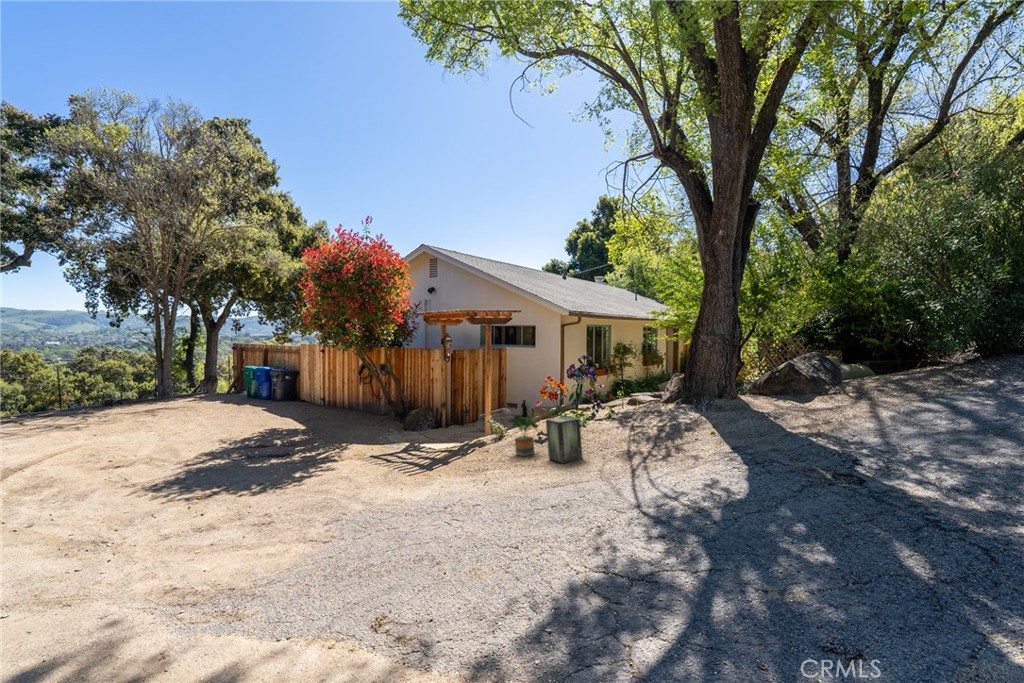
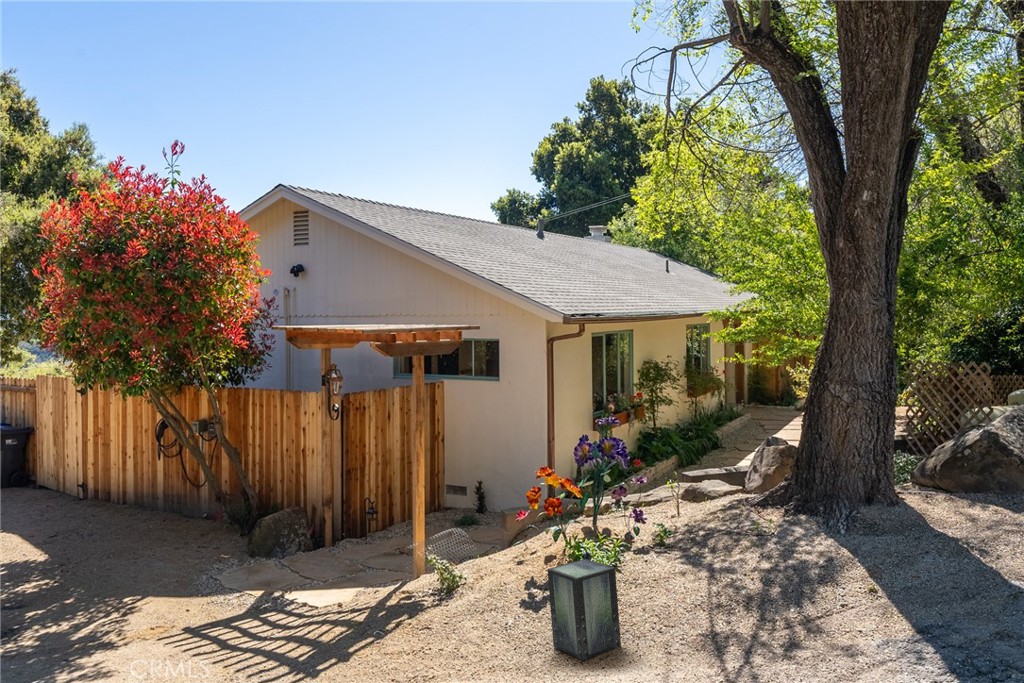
potted tree: present [512,418,538,456] -> none [474,557,531,639]

